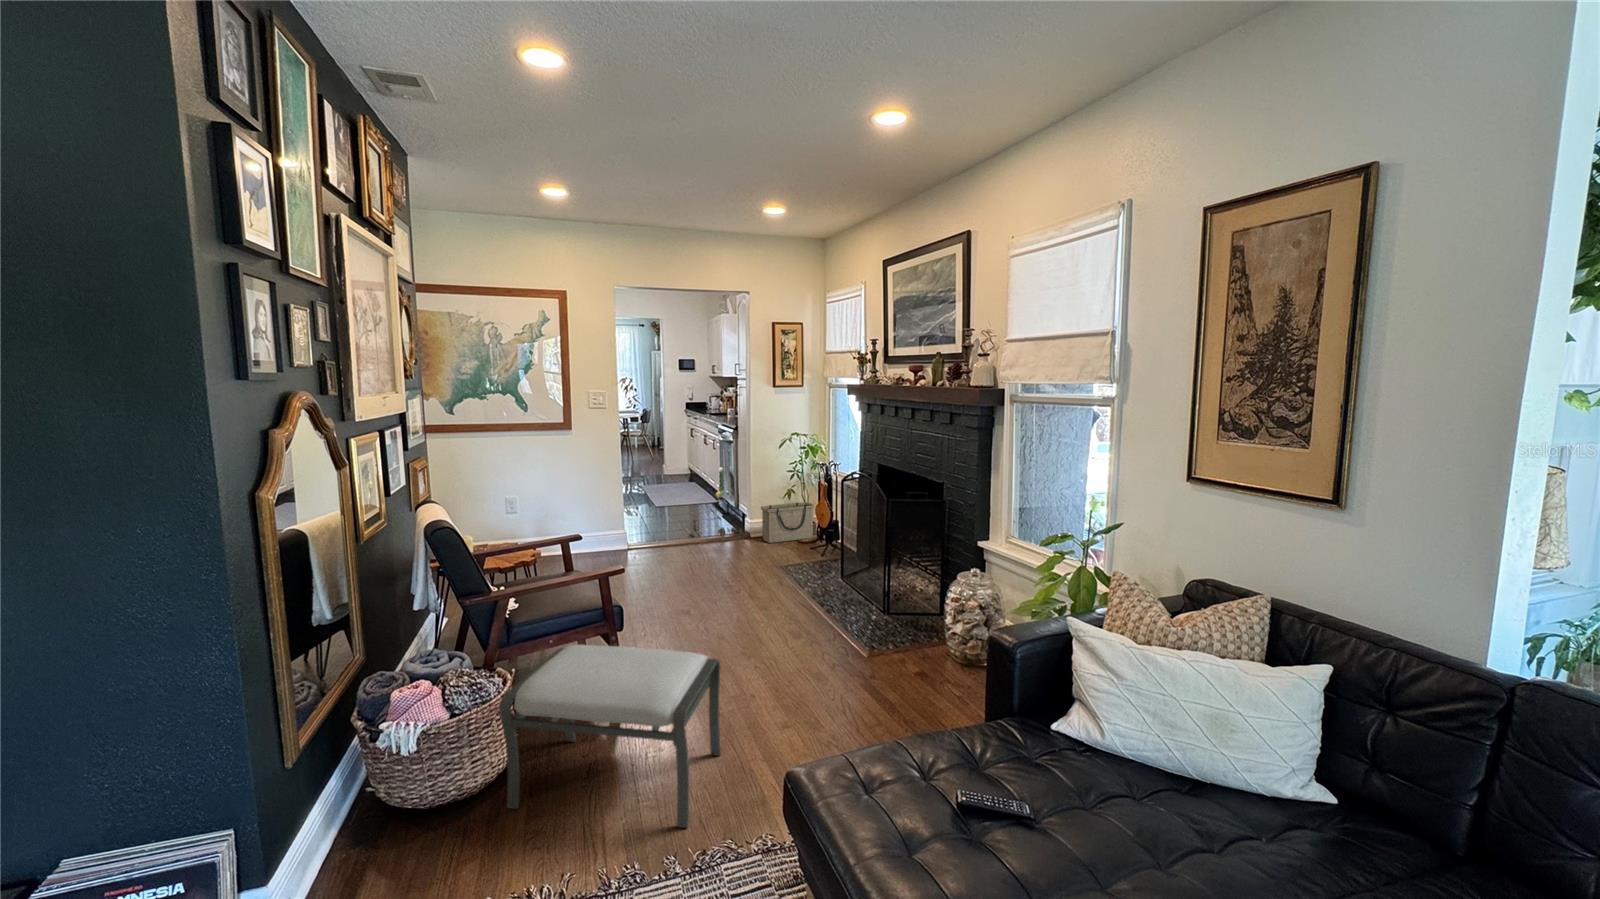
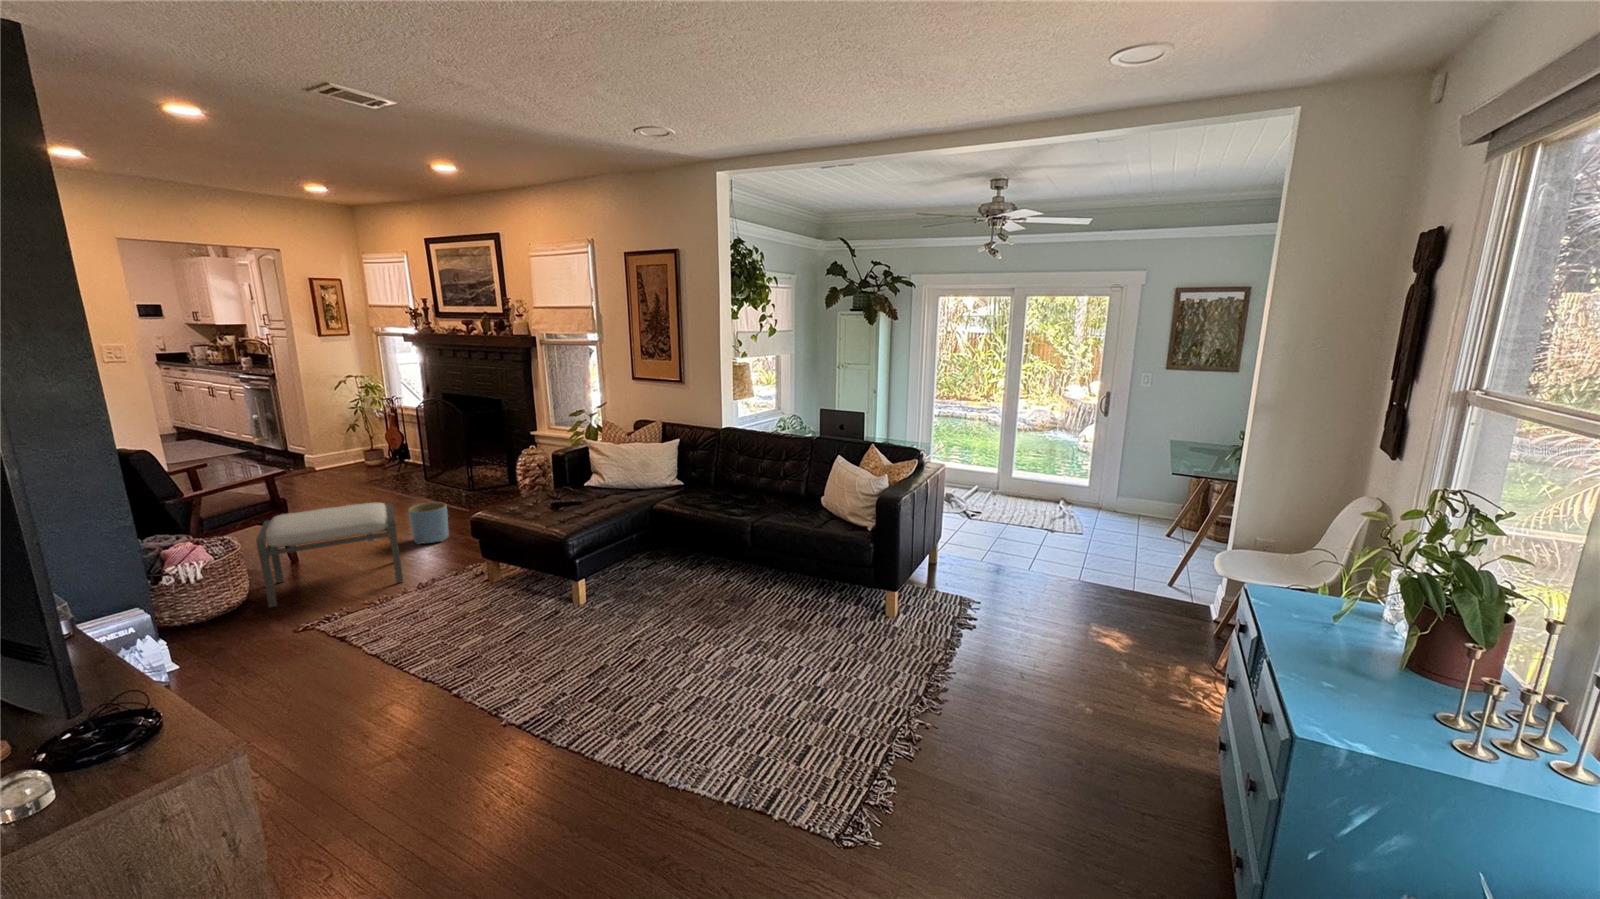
basket: present [761,502,814,543] -> none [325,435,381,472]
planter: none [759,648,814,725] -> present [408,502,449,544]

